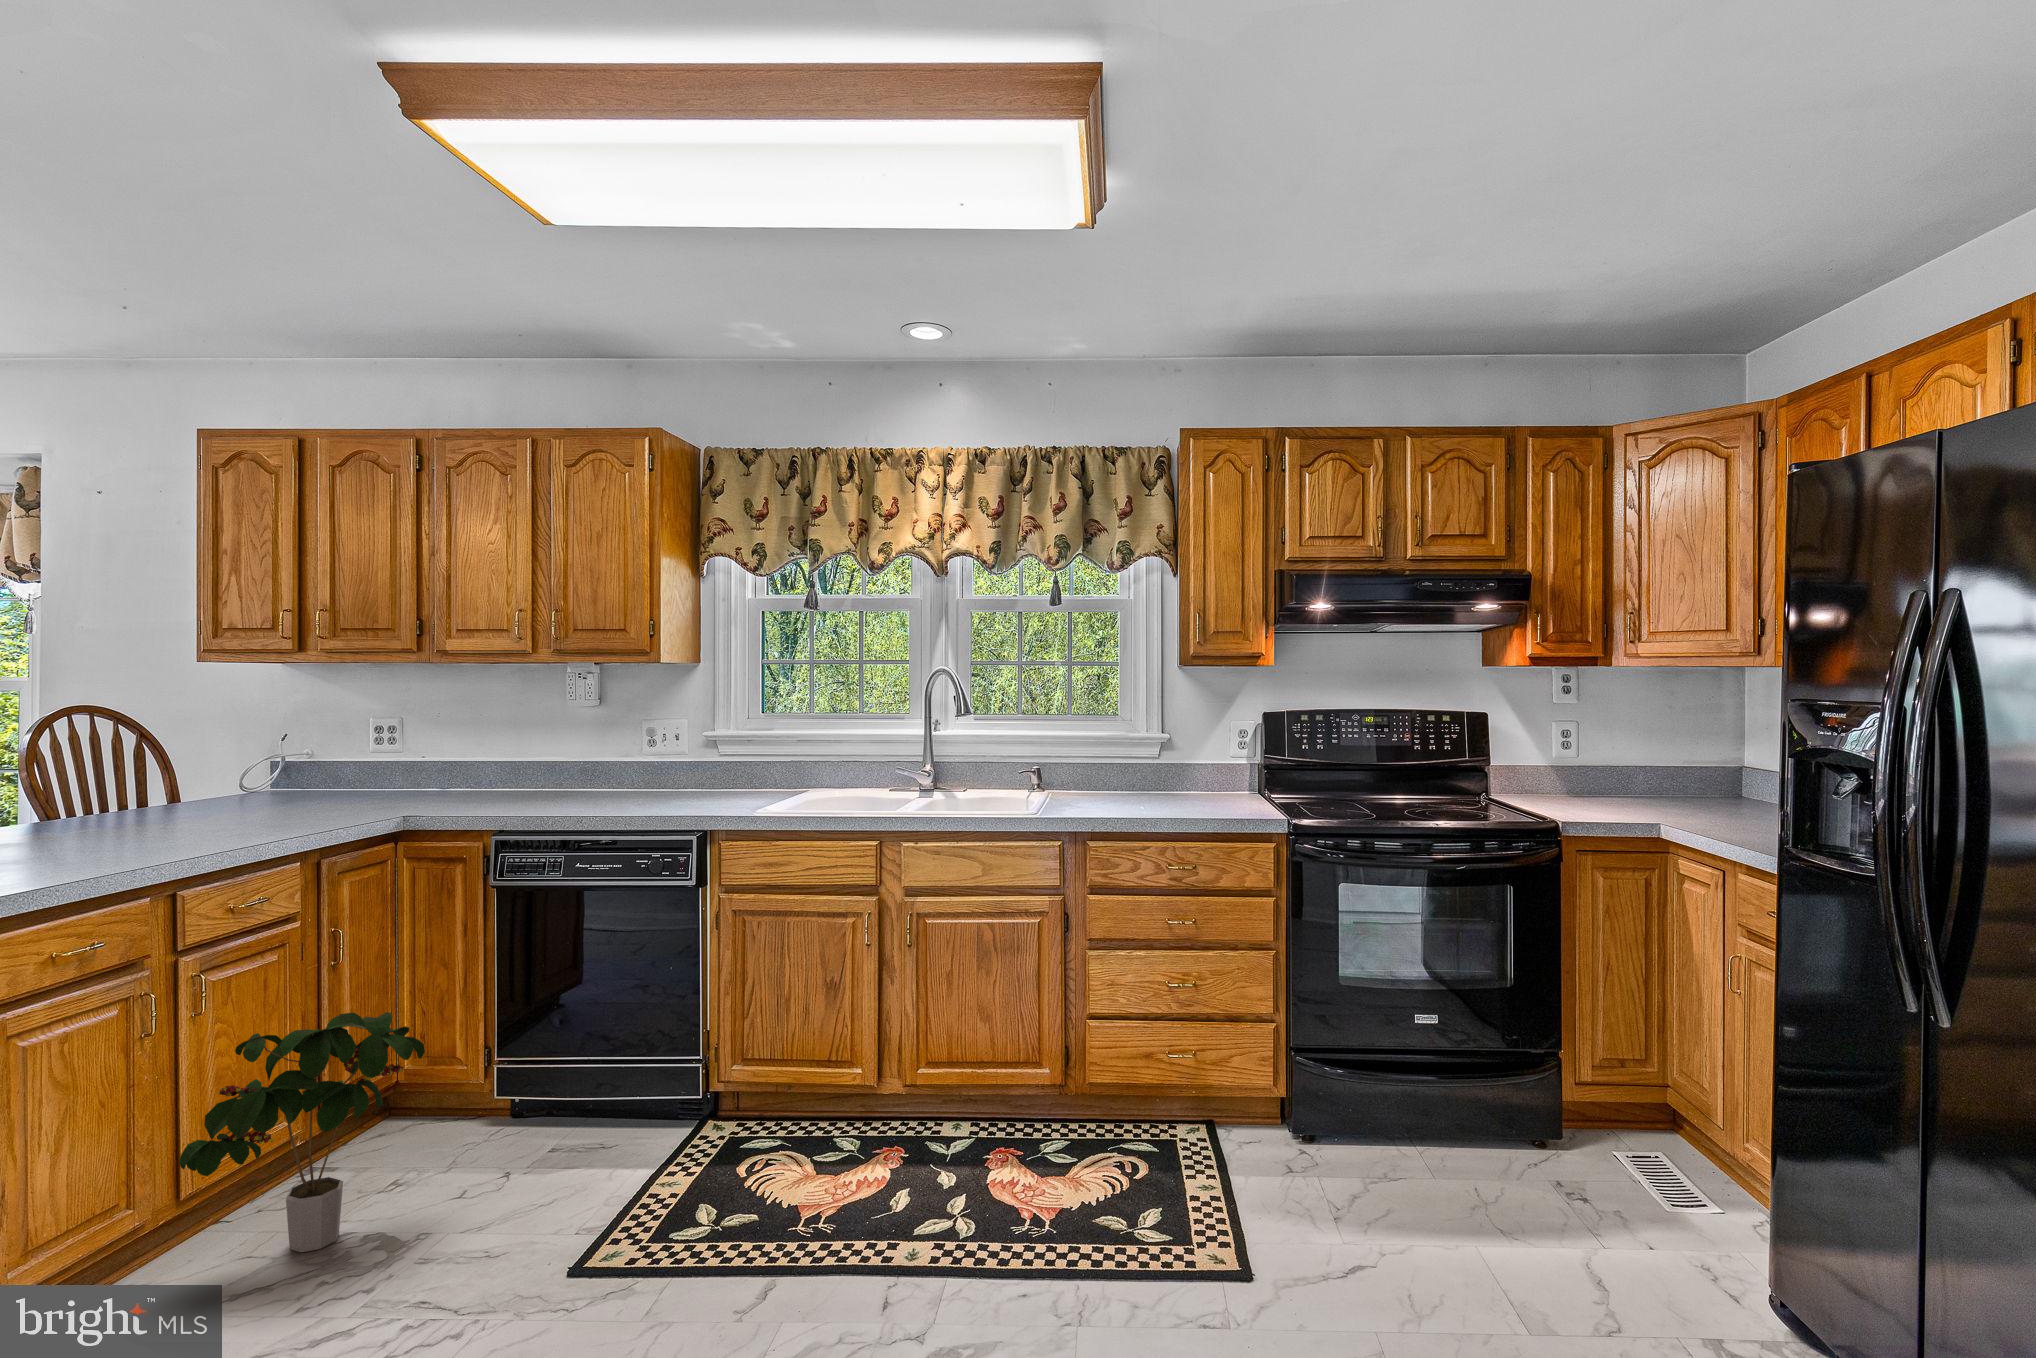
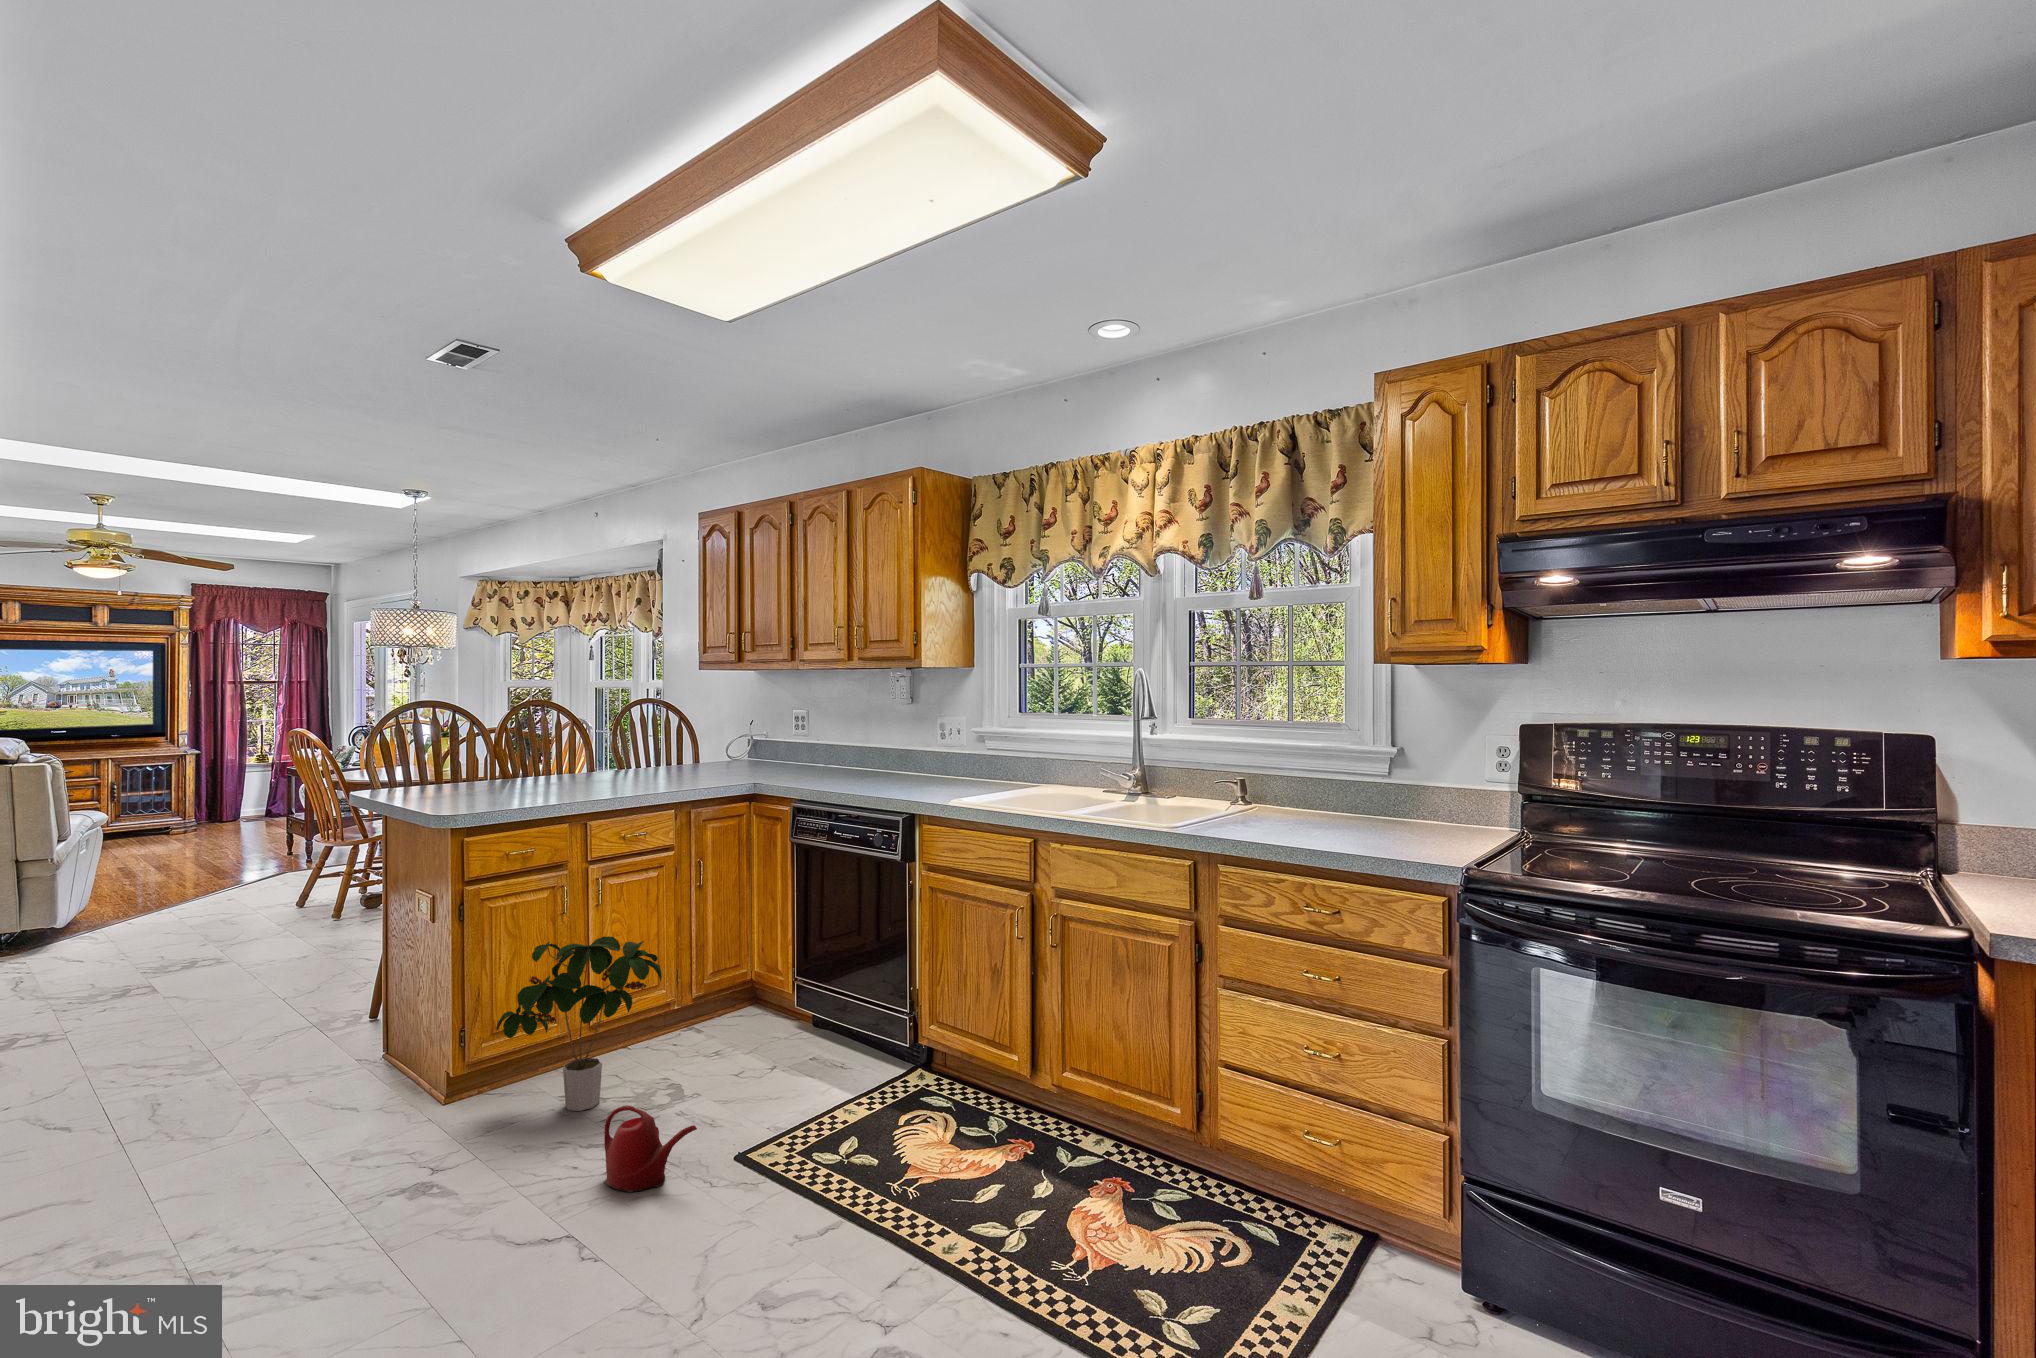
watering can: none [456,1201,600,1306] -> present [604,1105,697,1192]

